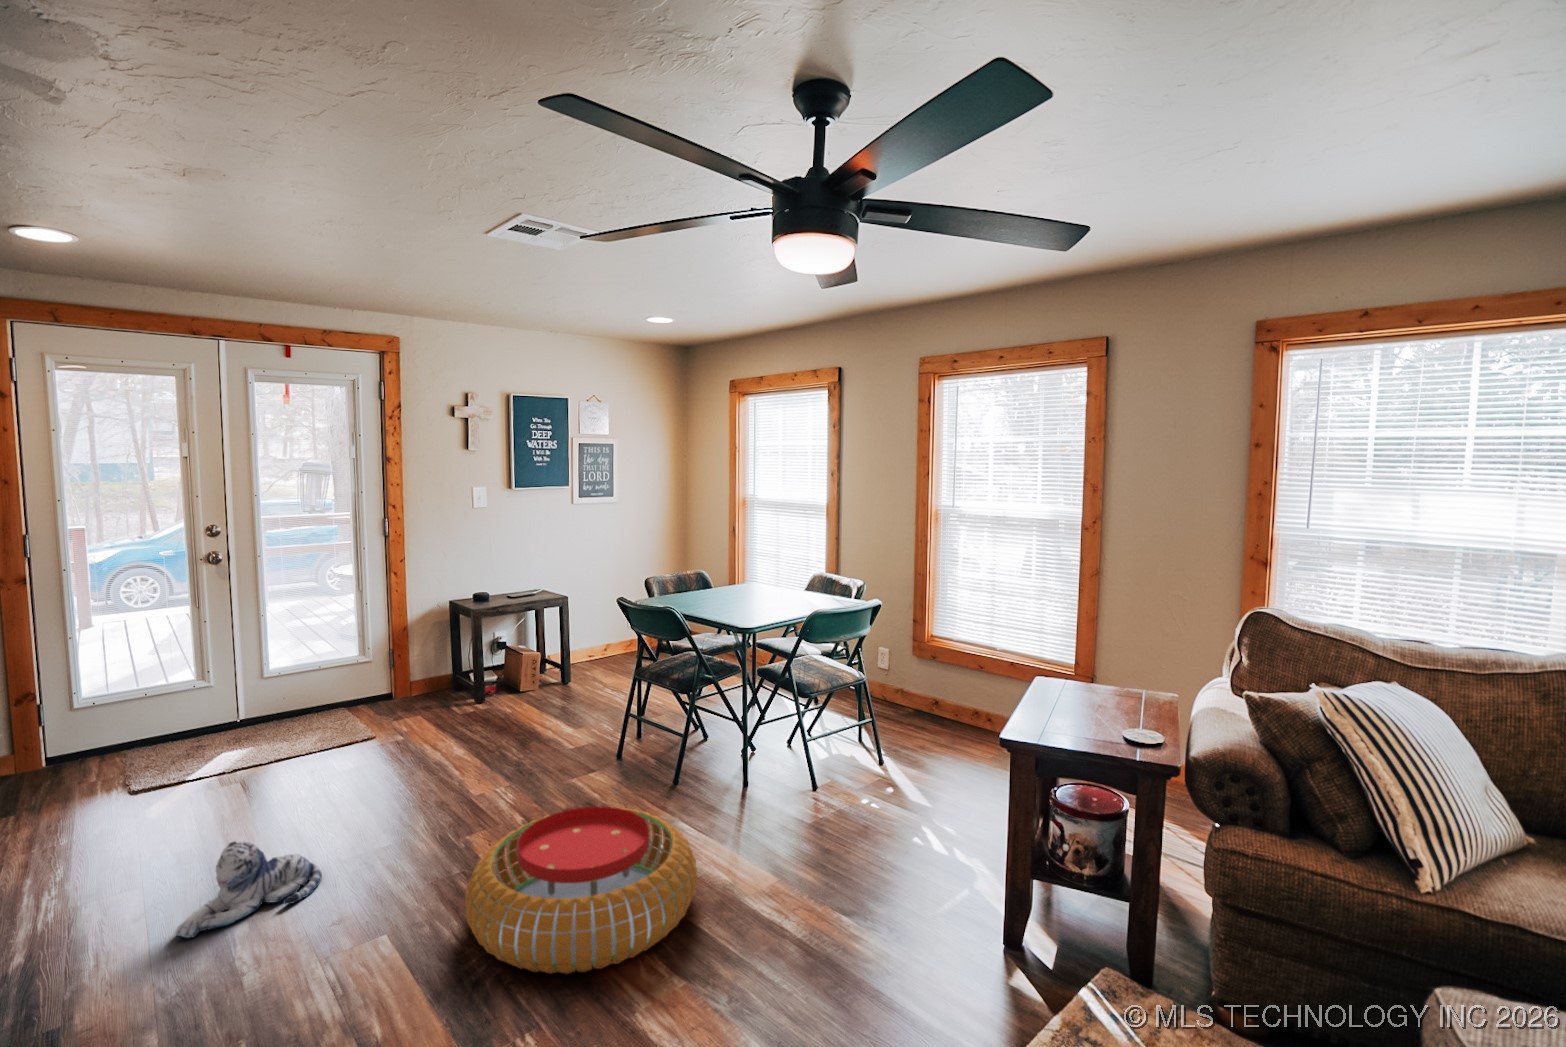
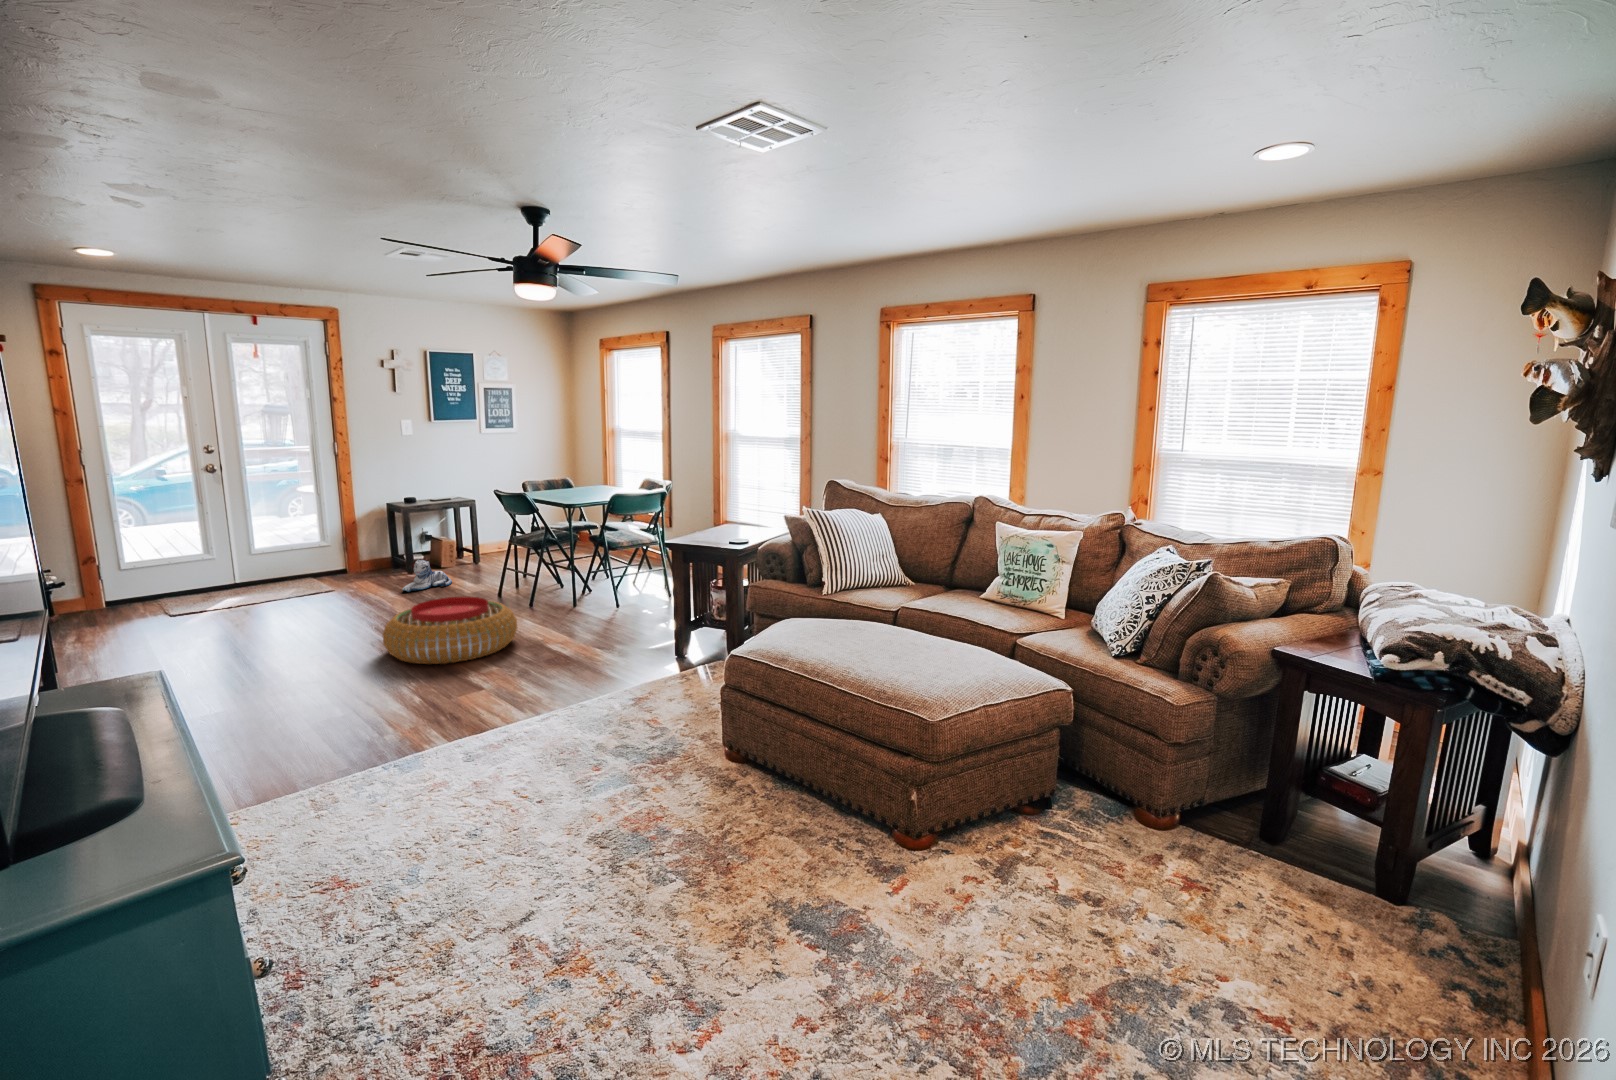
plush toy: present [175,841,322,938] -> present [402,559,452,592]

